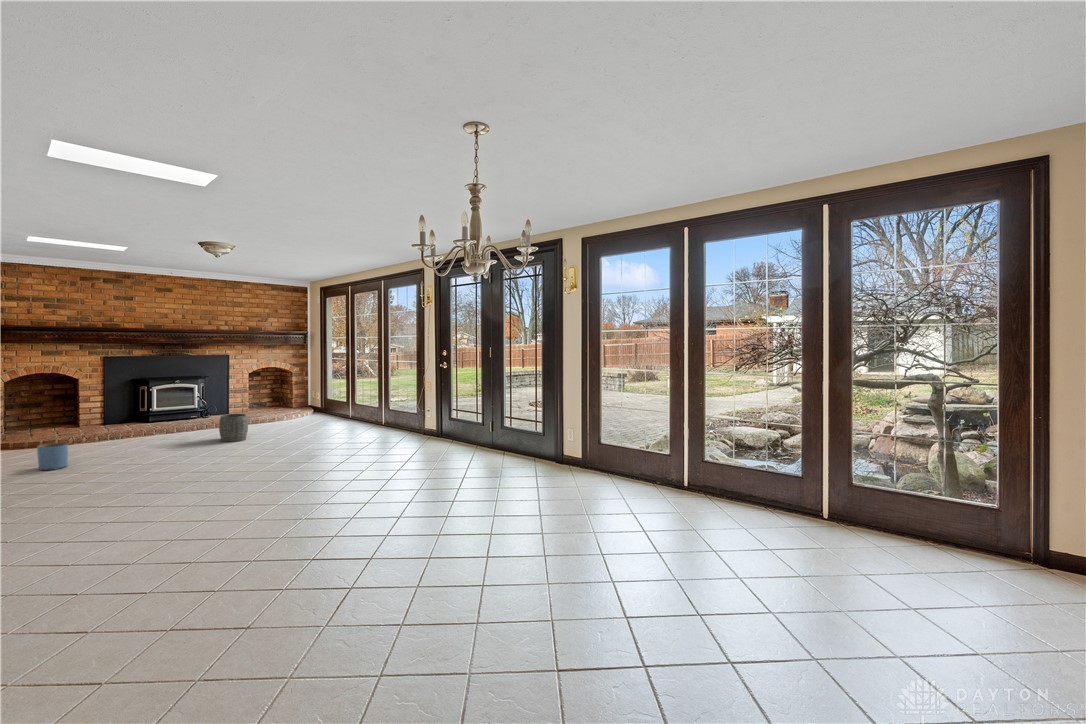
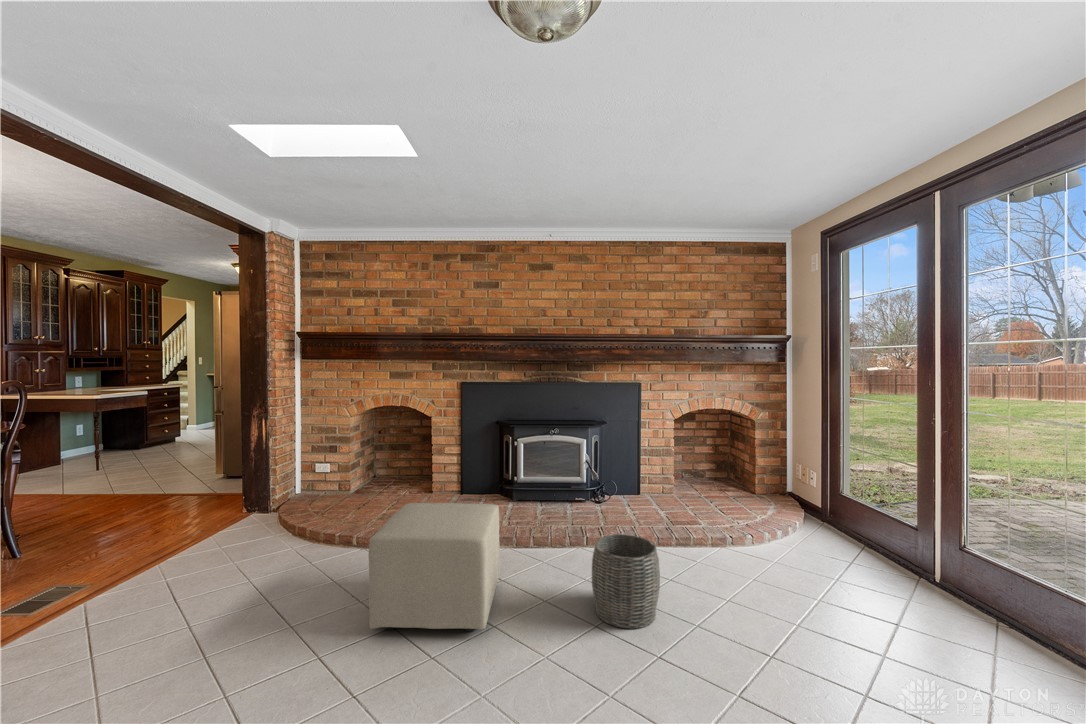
ottoman: none [117,409,178,454] -> present [368,503,500,631]
planter: present [37,443,68,470] -> none [184,584,252,671]

